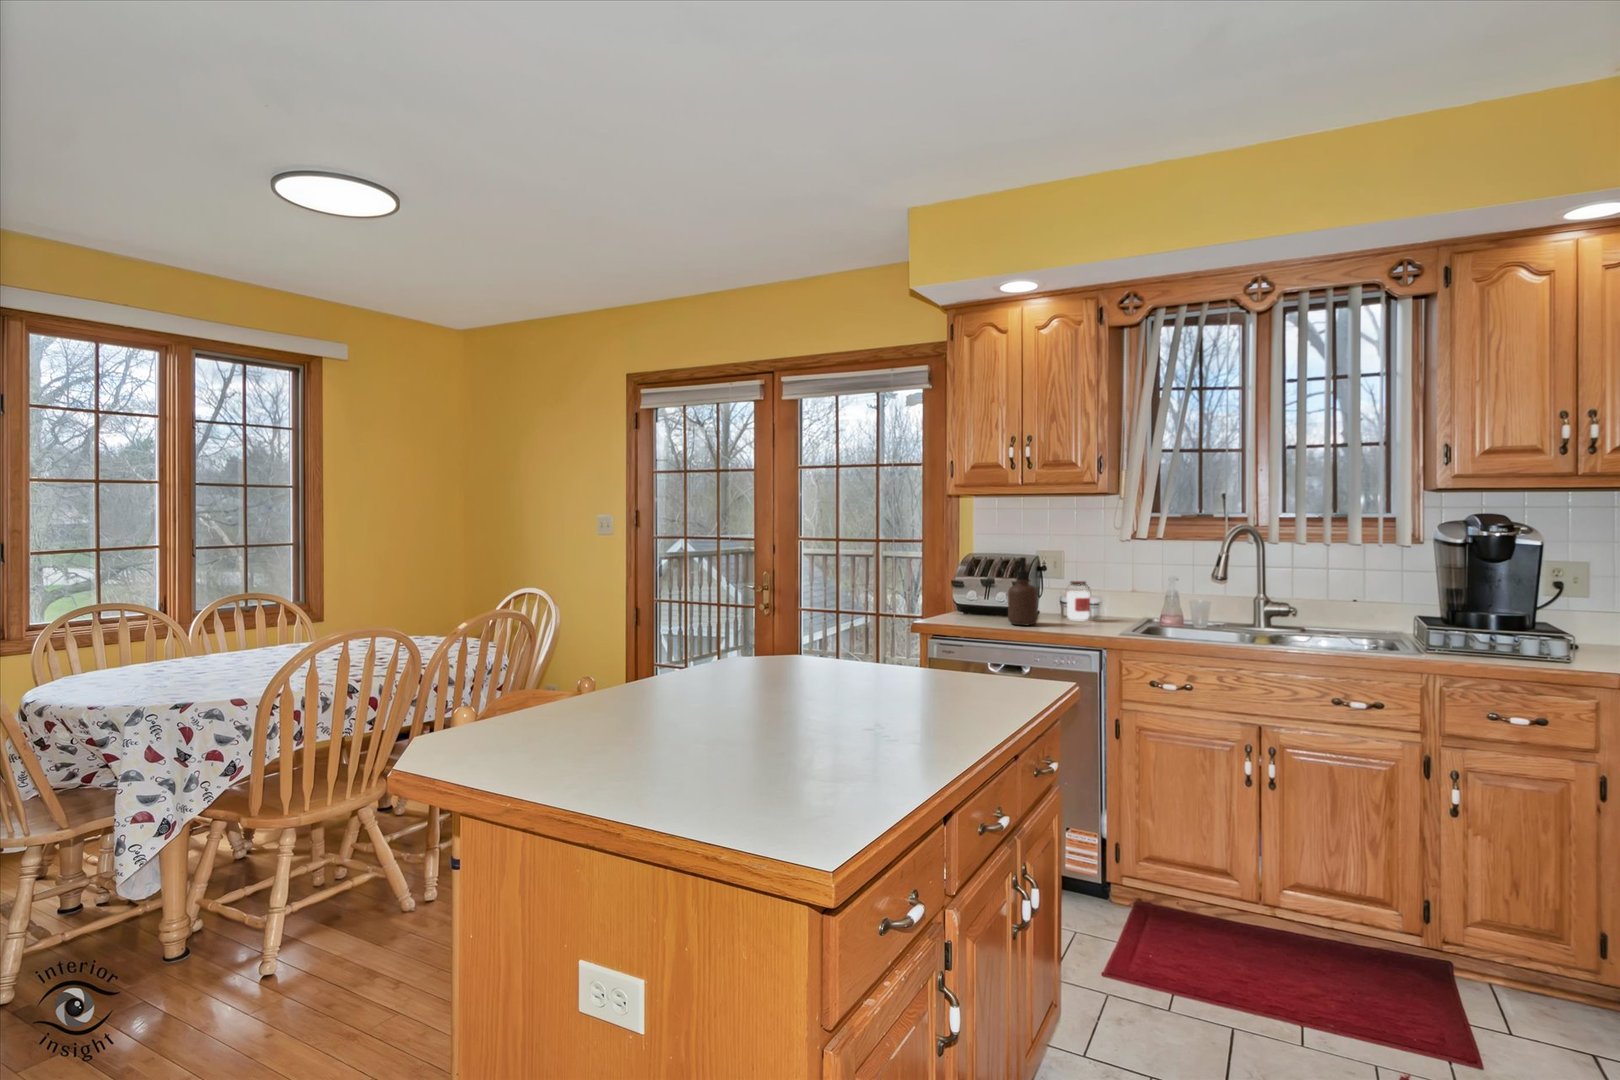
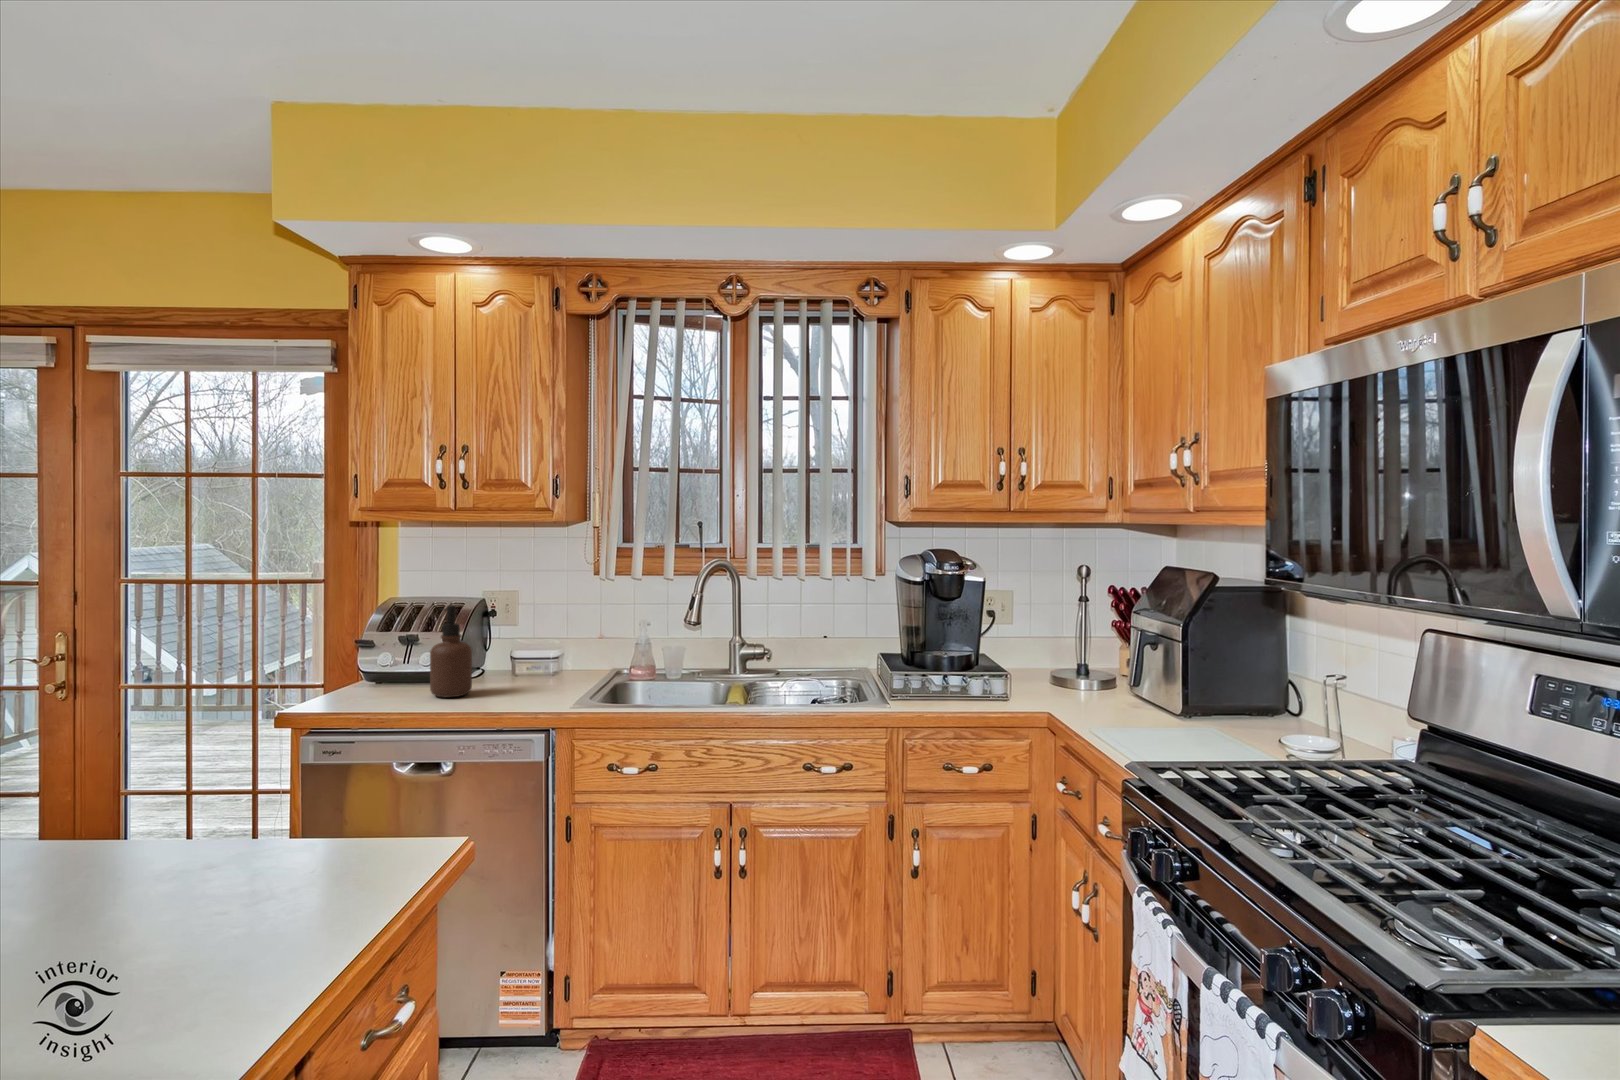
jar: present [1066,581,1090,620] -> none [514,631,546,683]

